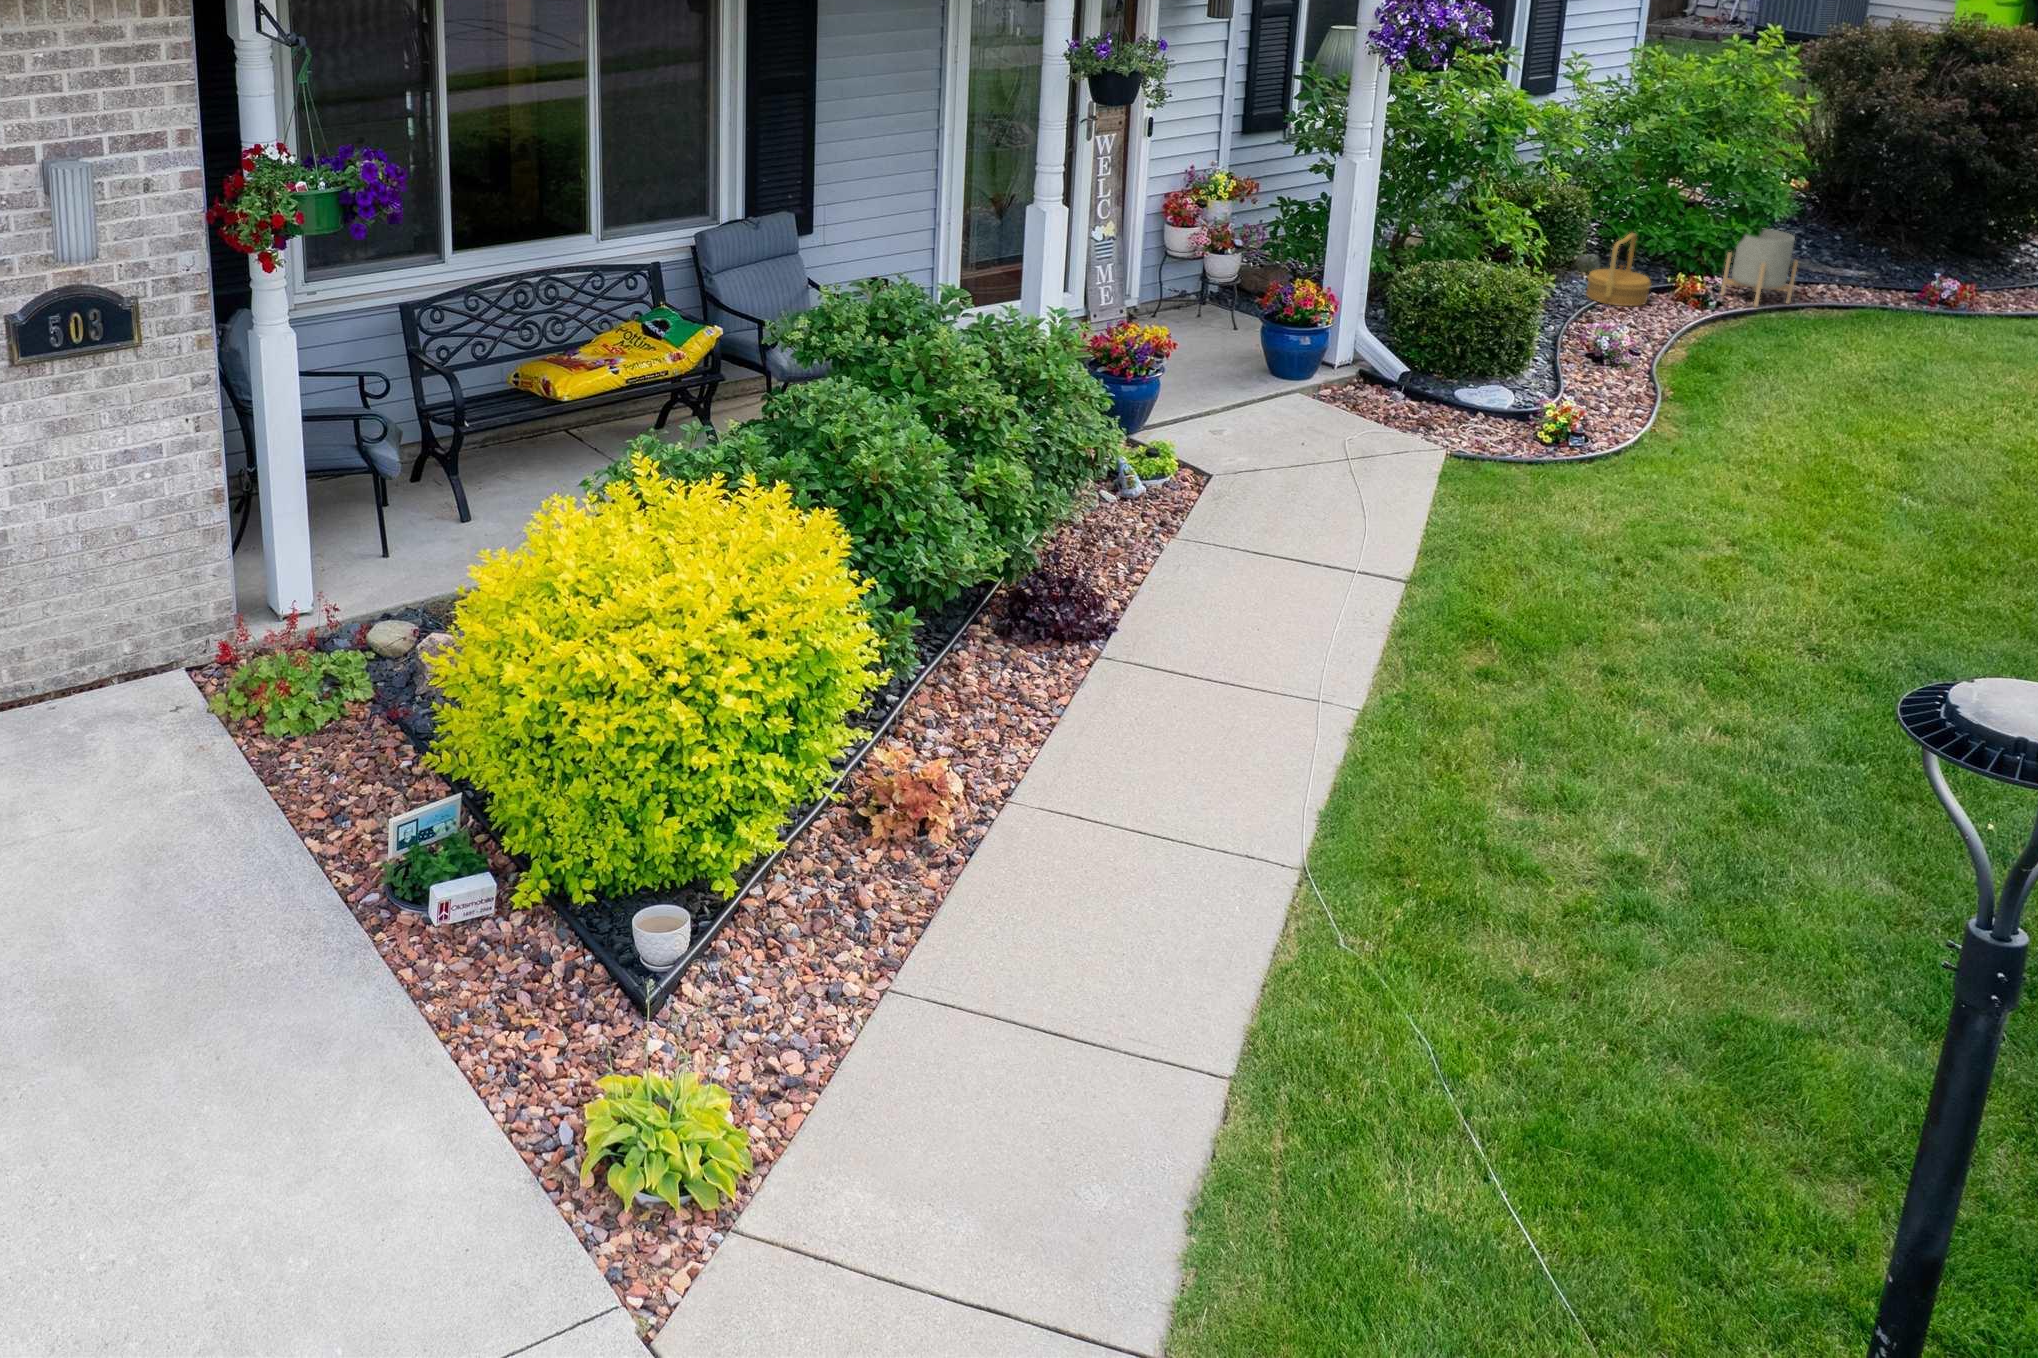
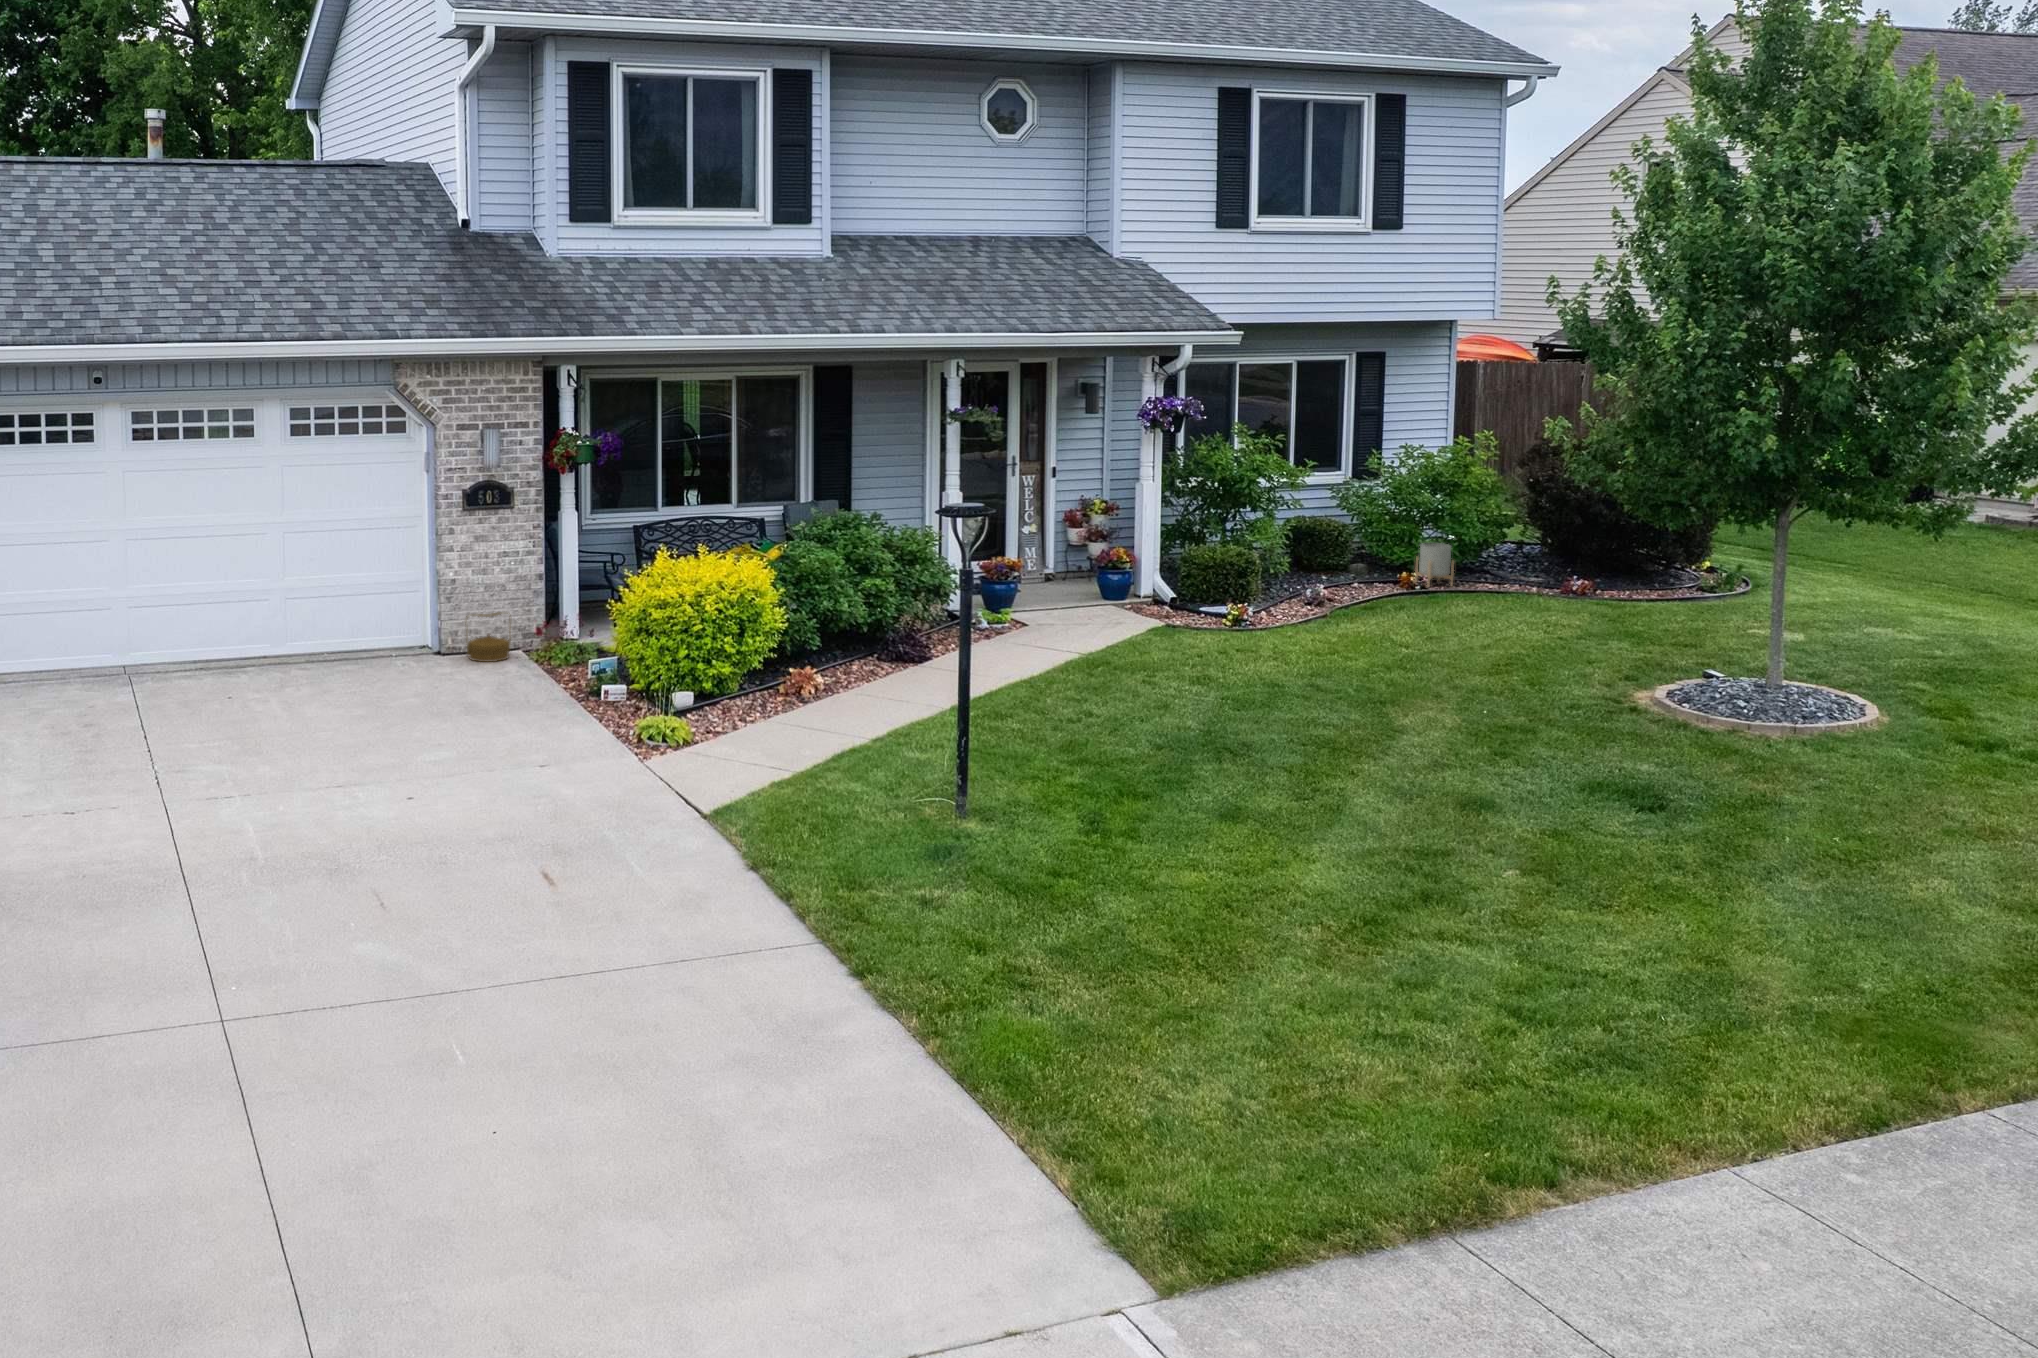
woven basket: present [1586,233,1651,306] -> present [466,613,511,662]

